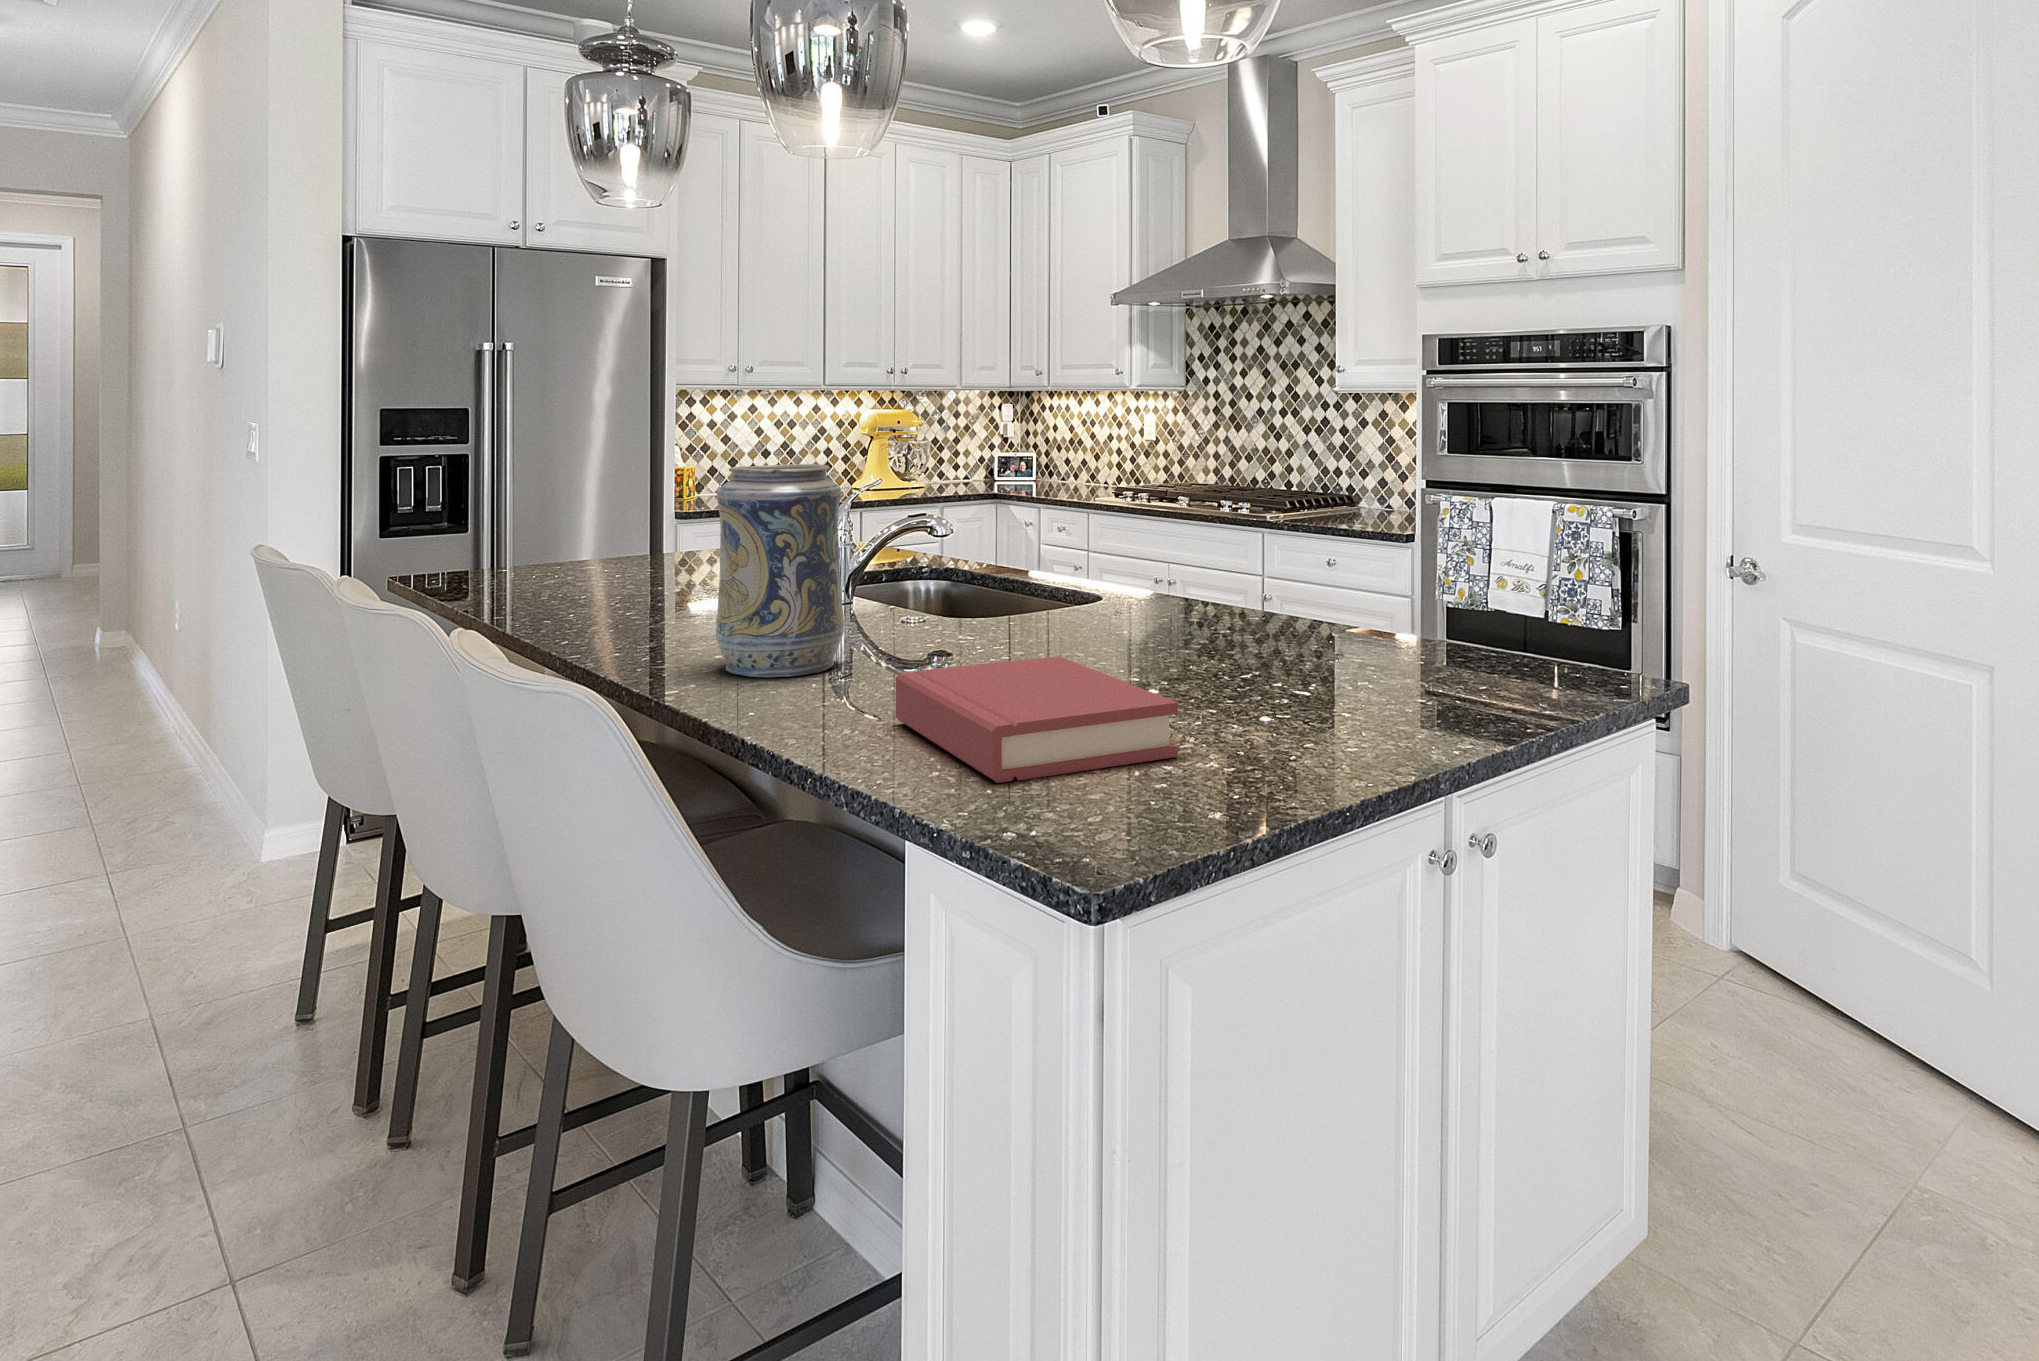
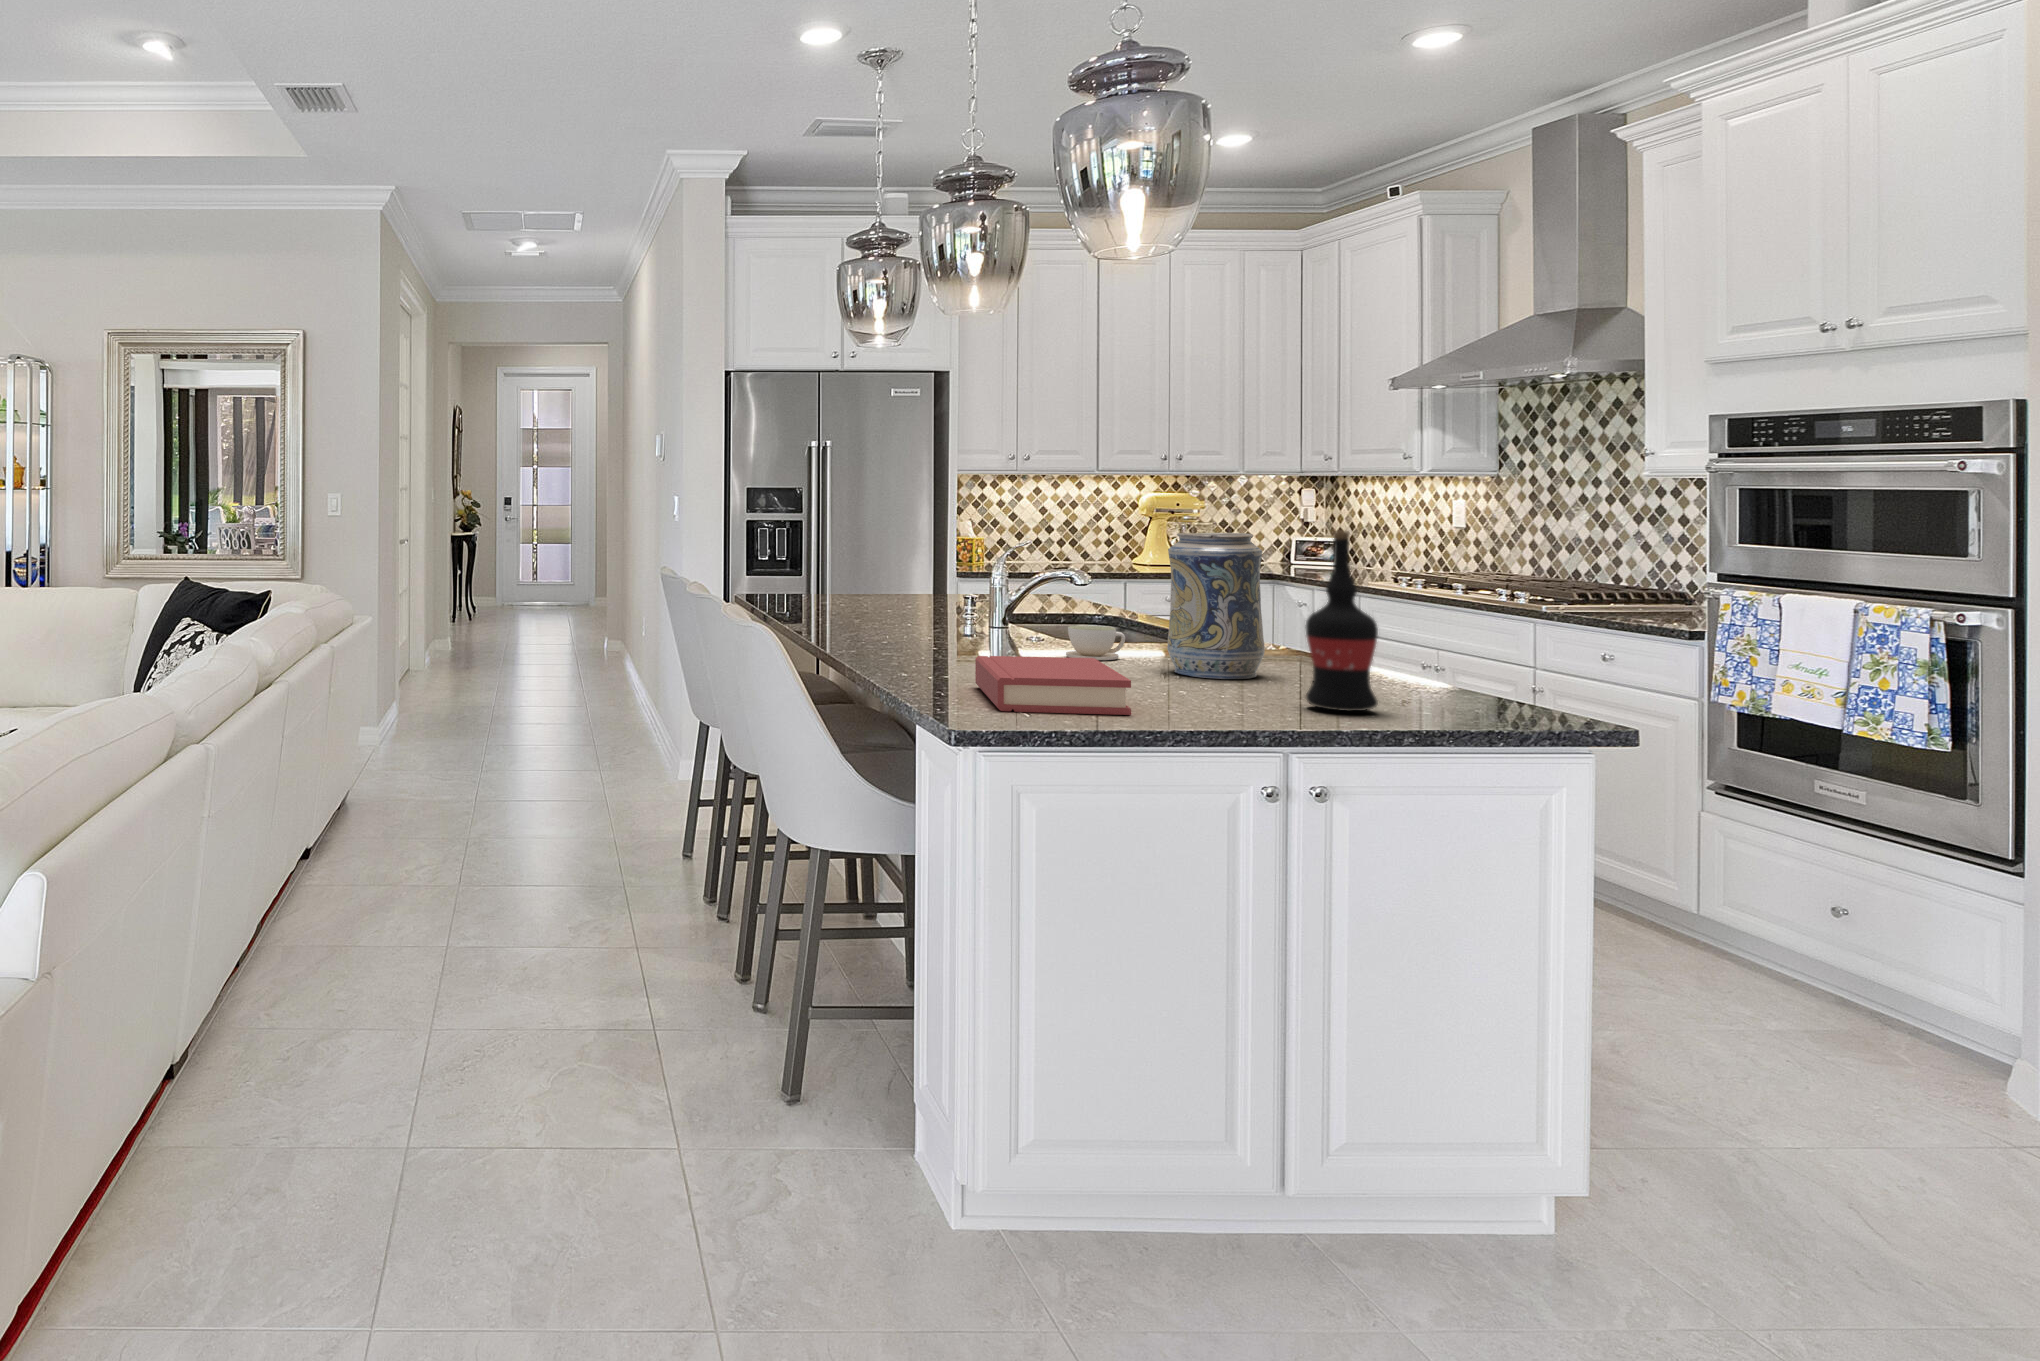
wine bottle: none [1329,456,1417,701] -> present [1305,530,1378,711]
decorative vase: present [716,464,844,677] -> present [1167,533,1265,679]
coffee cup: none [938,590,1013,640] -> present [1066,625,1125,660]

